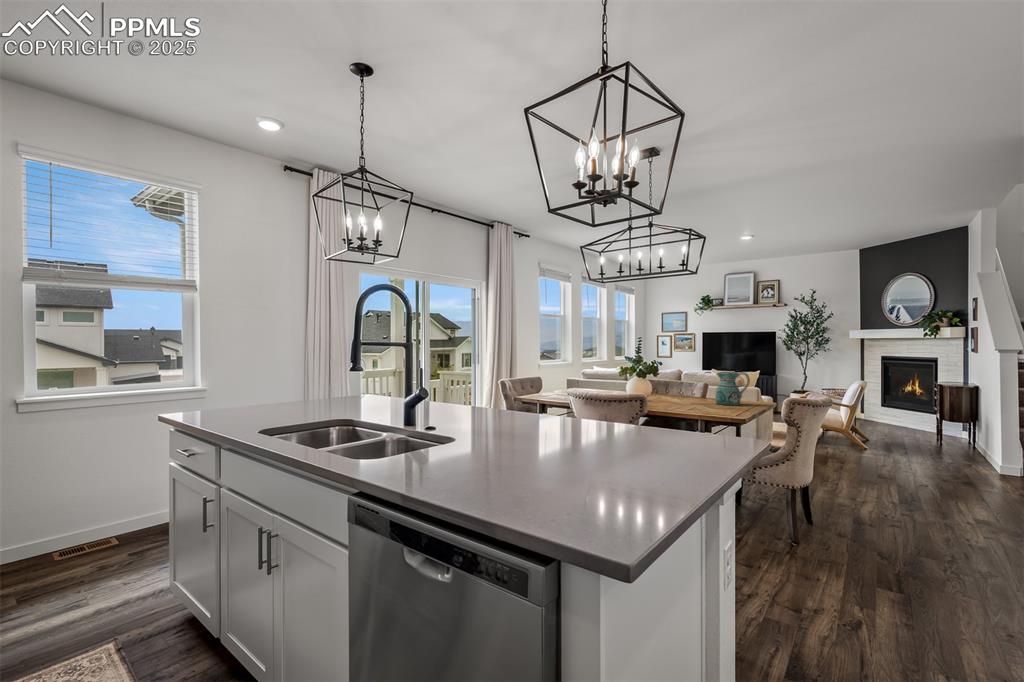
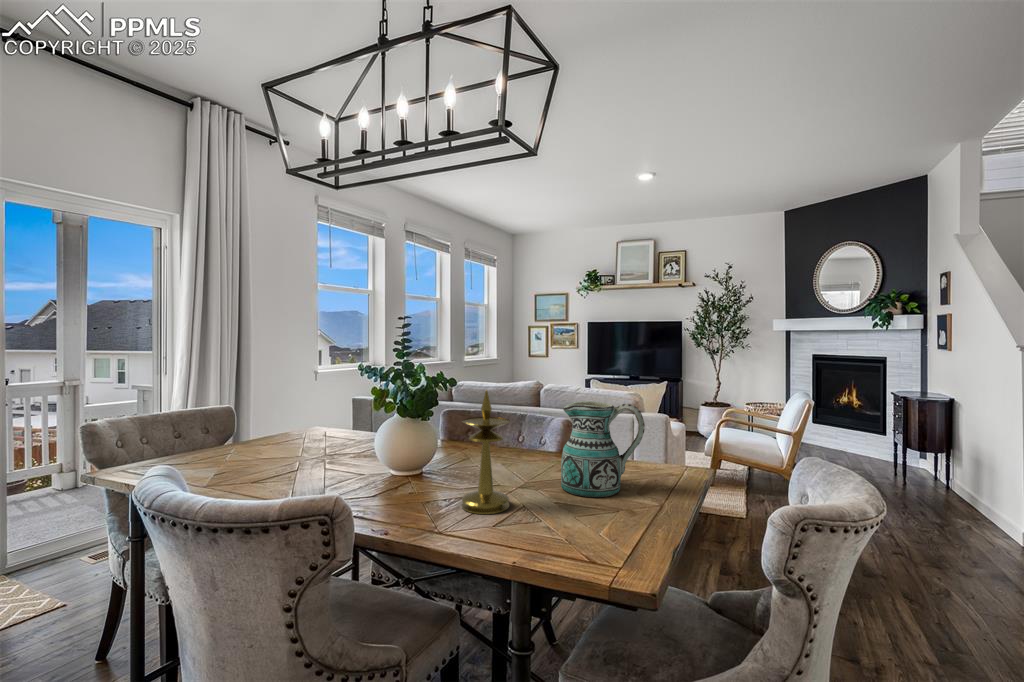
candlestick: none [681,365,699,407] -> present [461,390,510,514]

